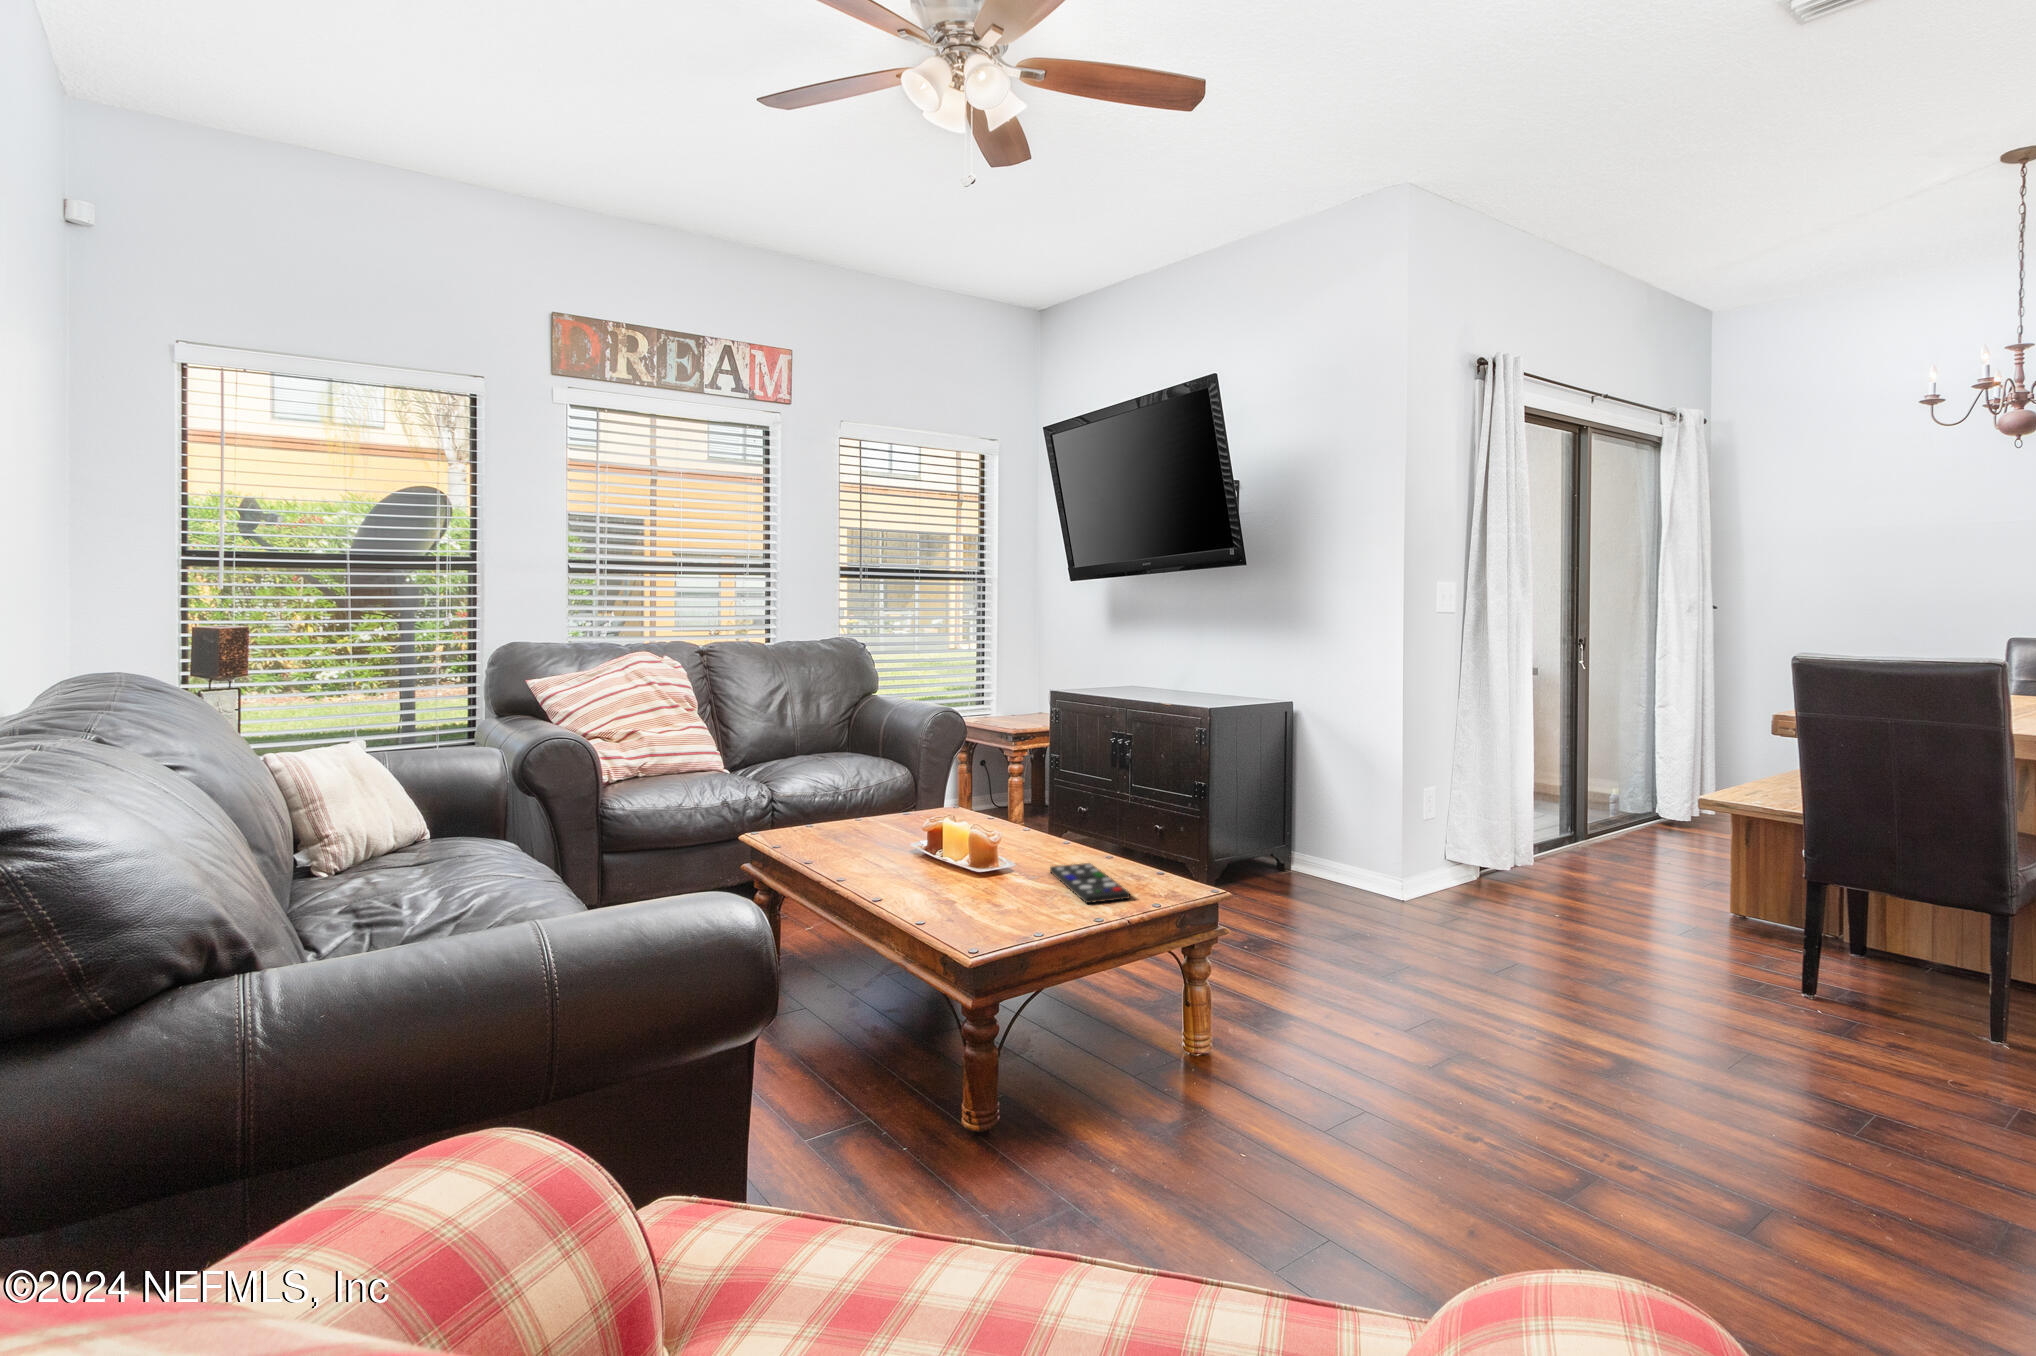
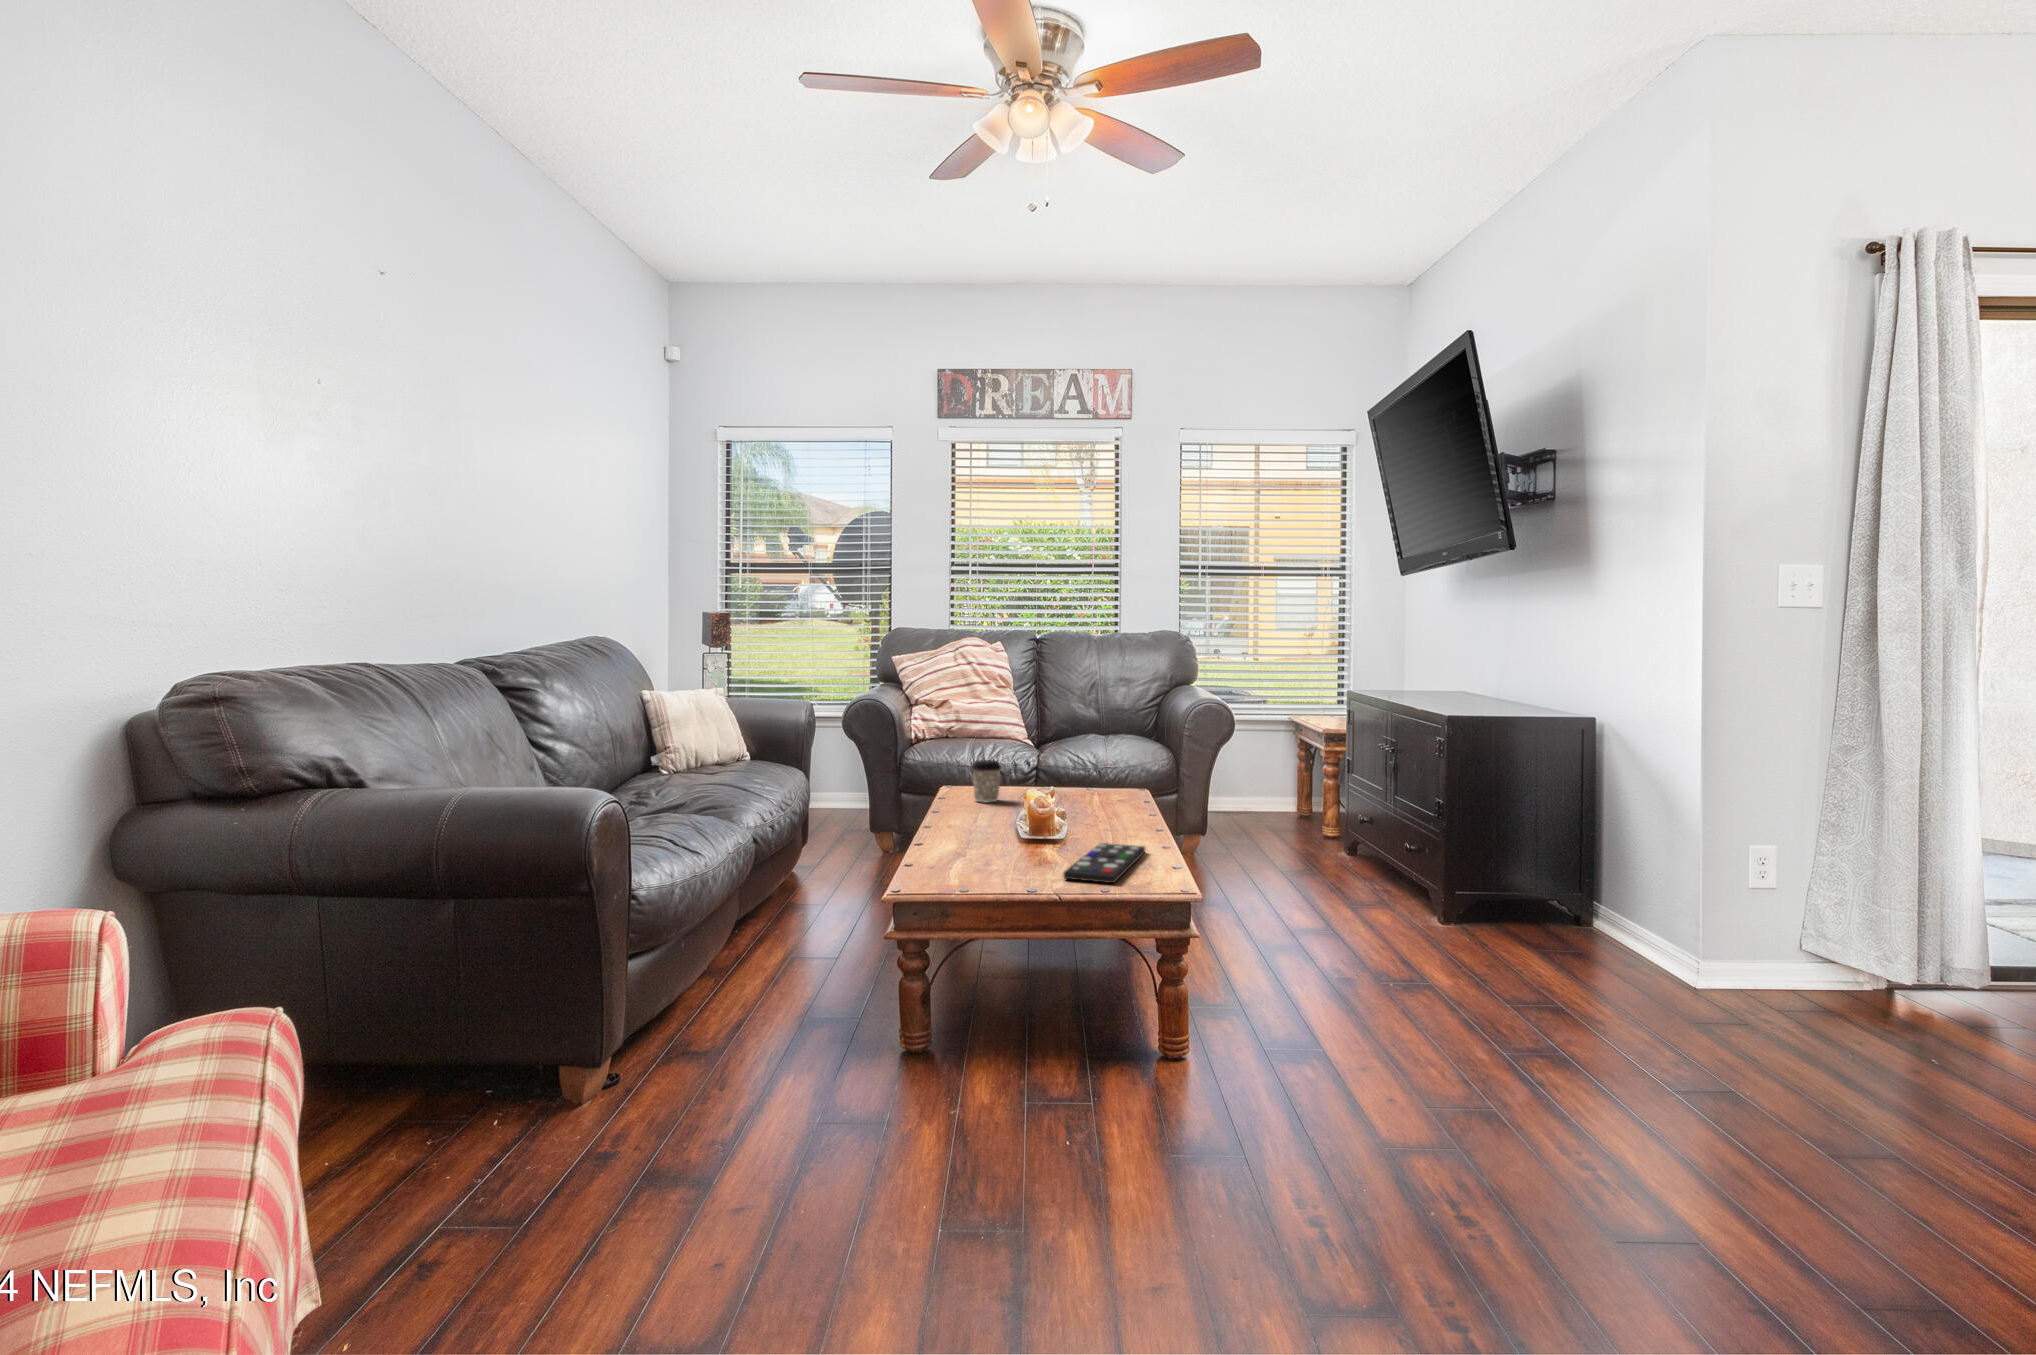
coffee cup: none [816,800,849,846] -> present [972,760,1001,802]

